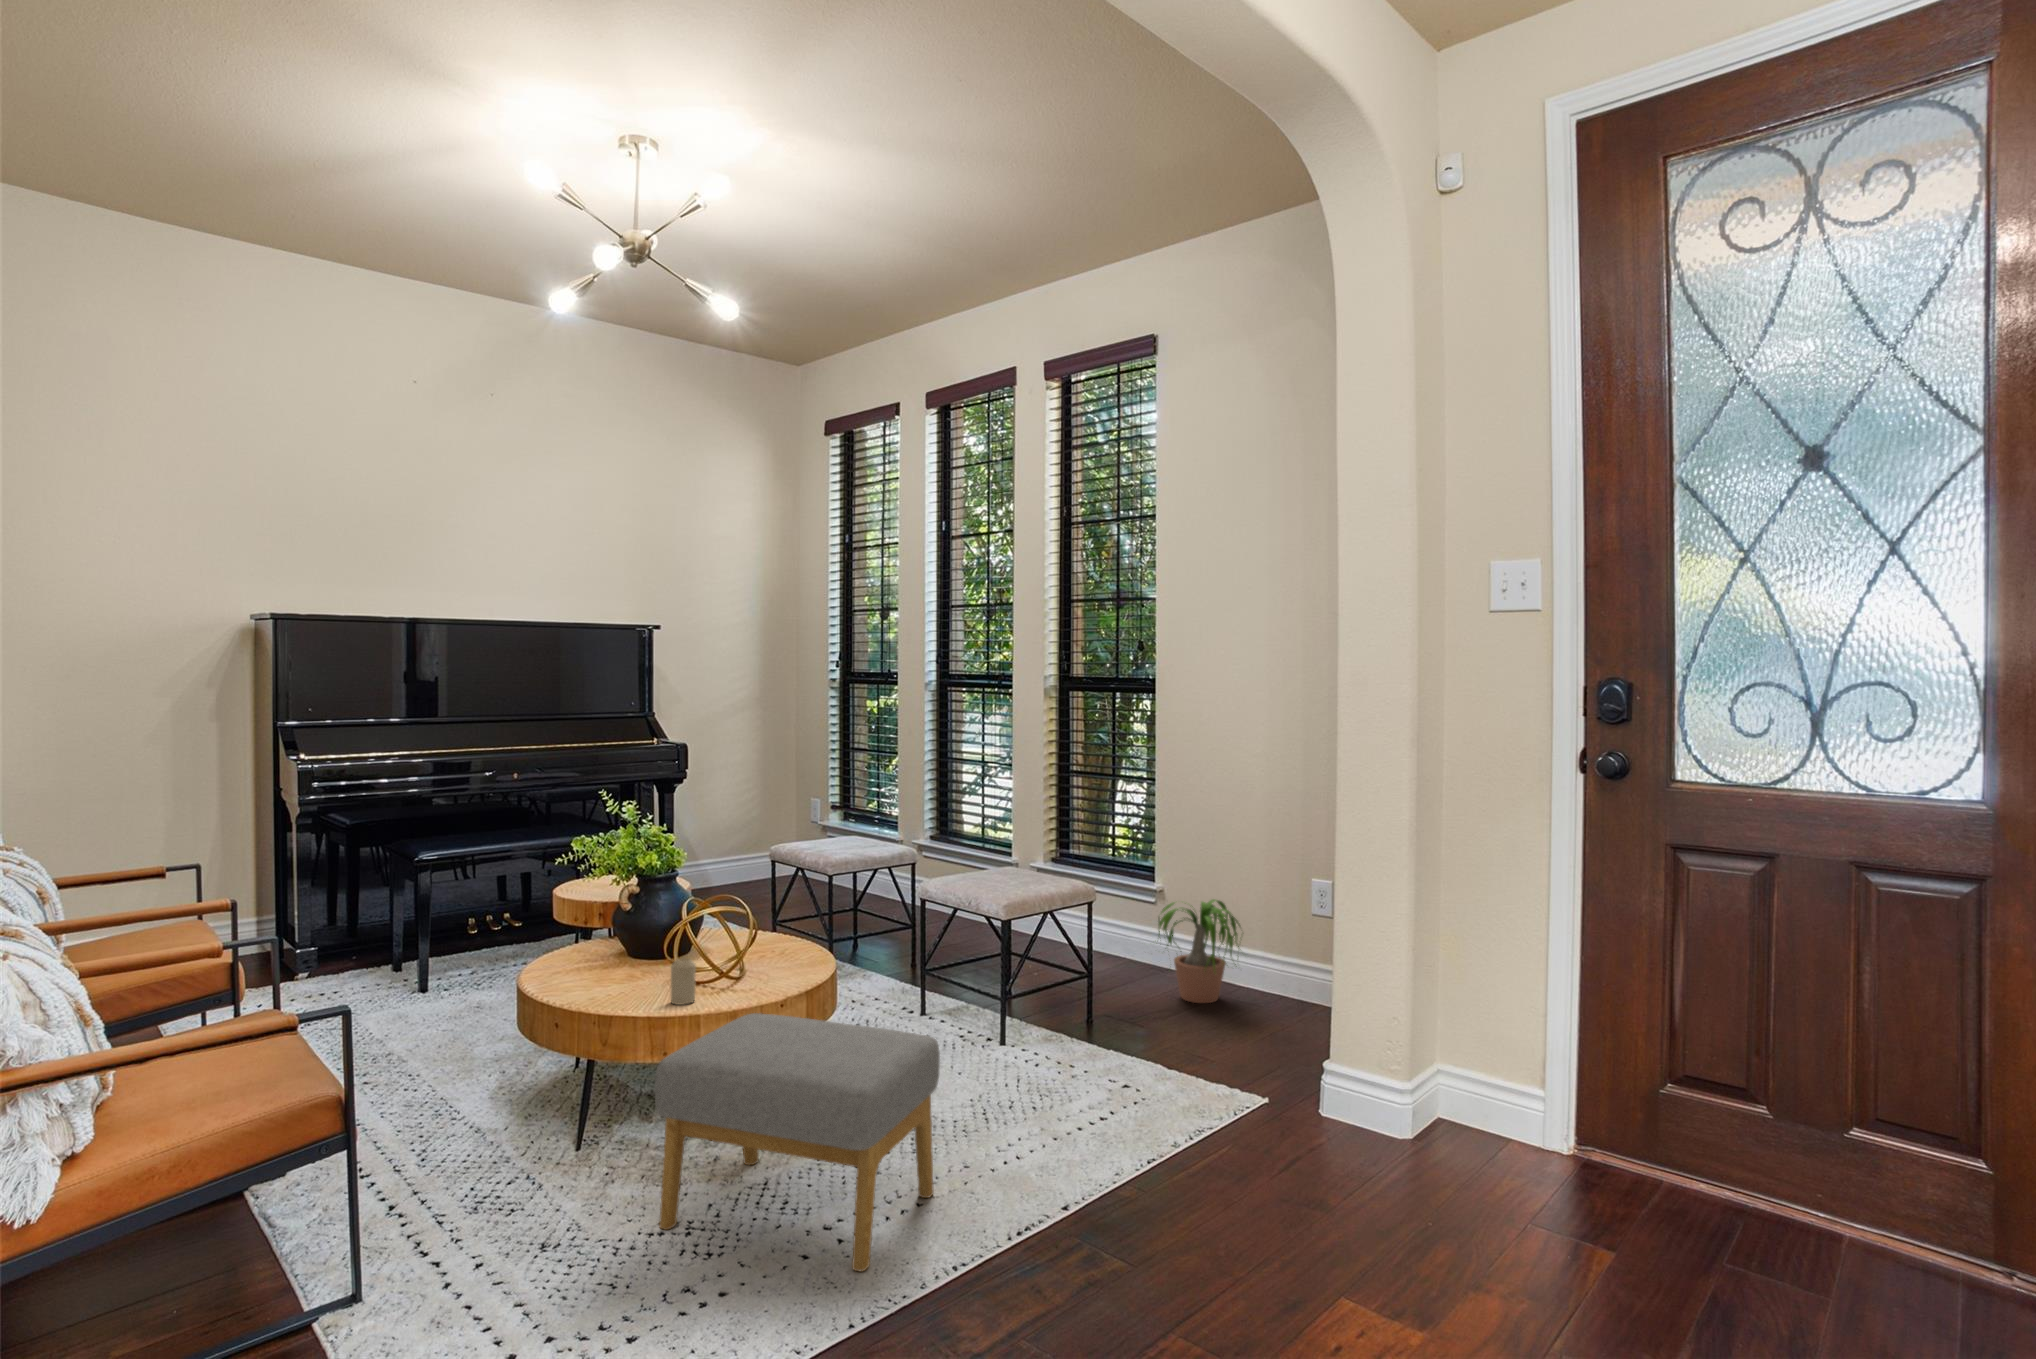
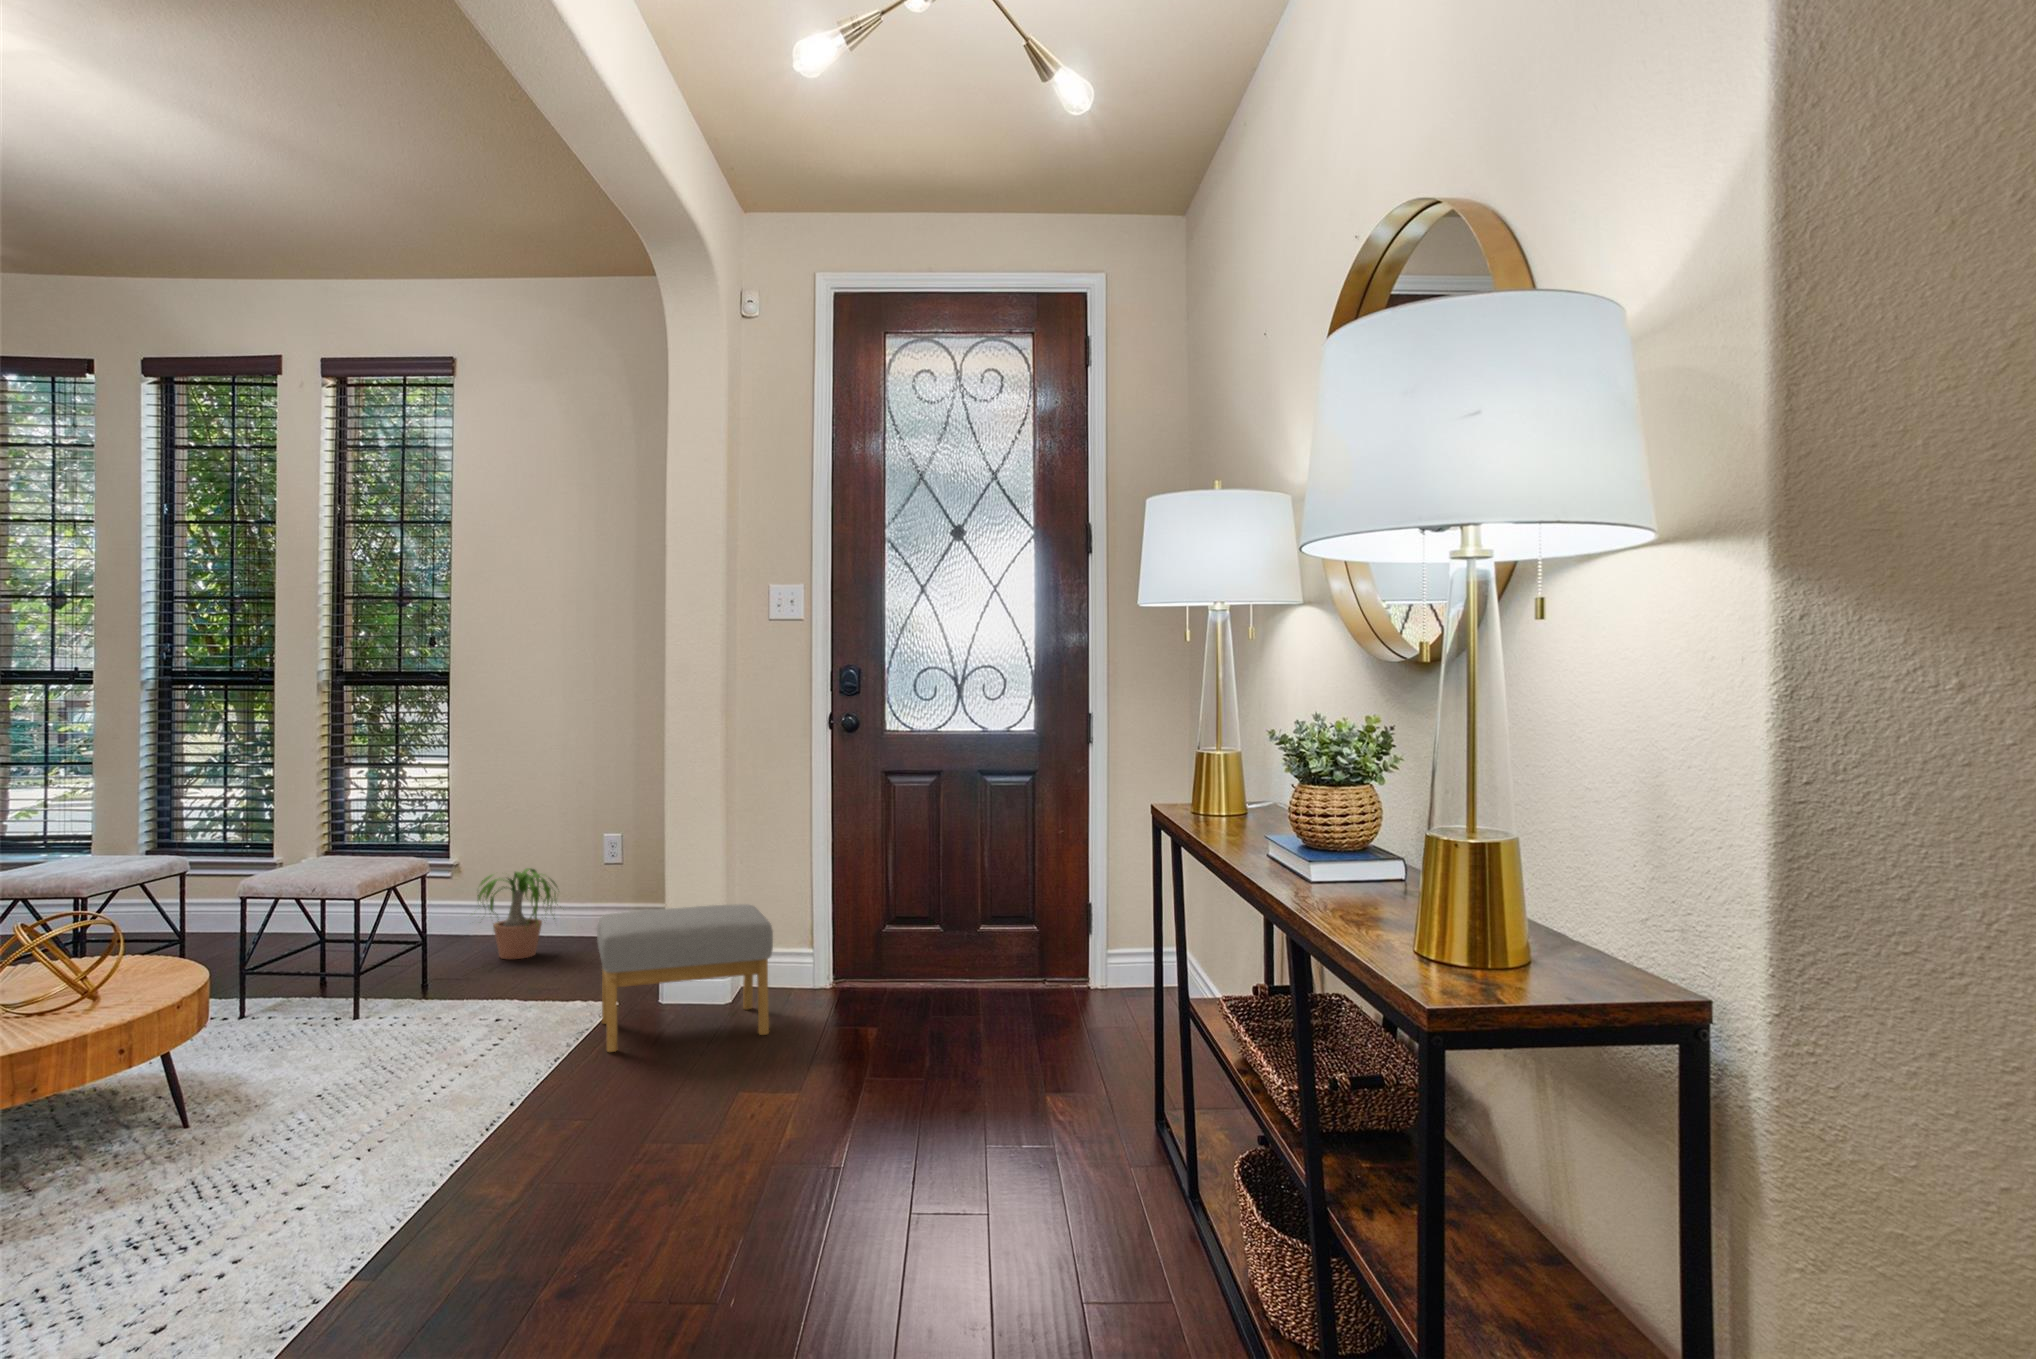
candle: present [671,957,696,1005] -> none [55,946,85,993]
footstool: present [655,1013,940,1272] -> present [597,904,773,1052]

